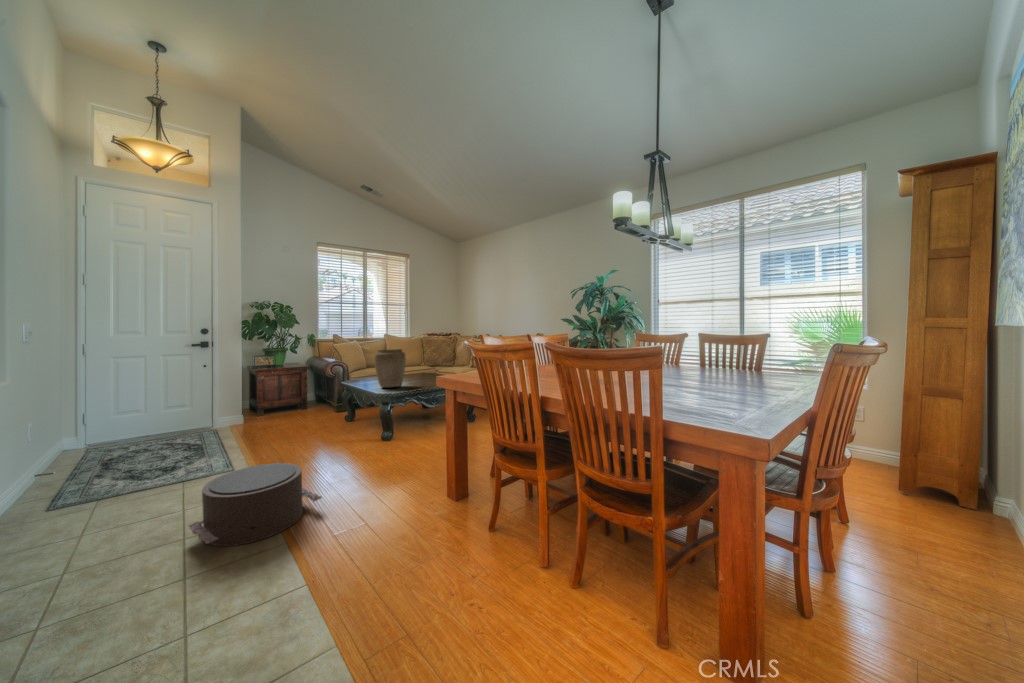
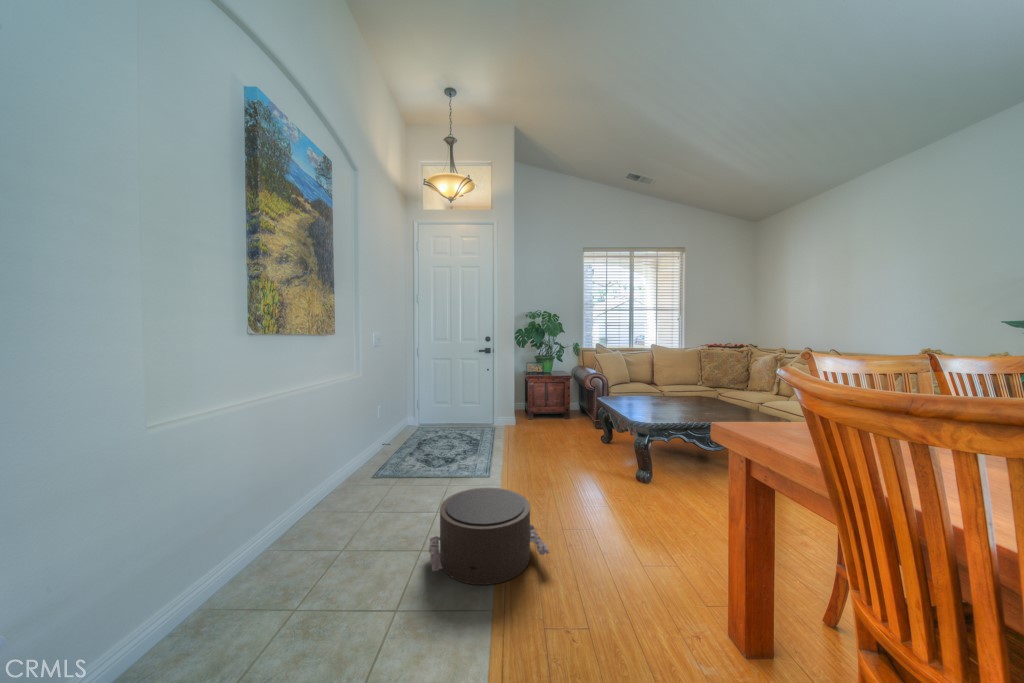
vase: present [374,349,406,387] -> none [633,365,673,413]

